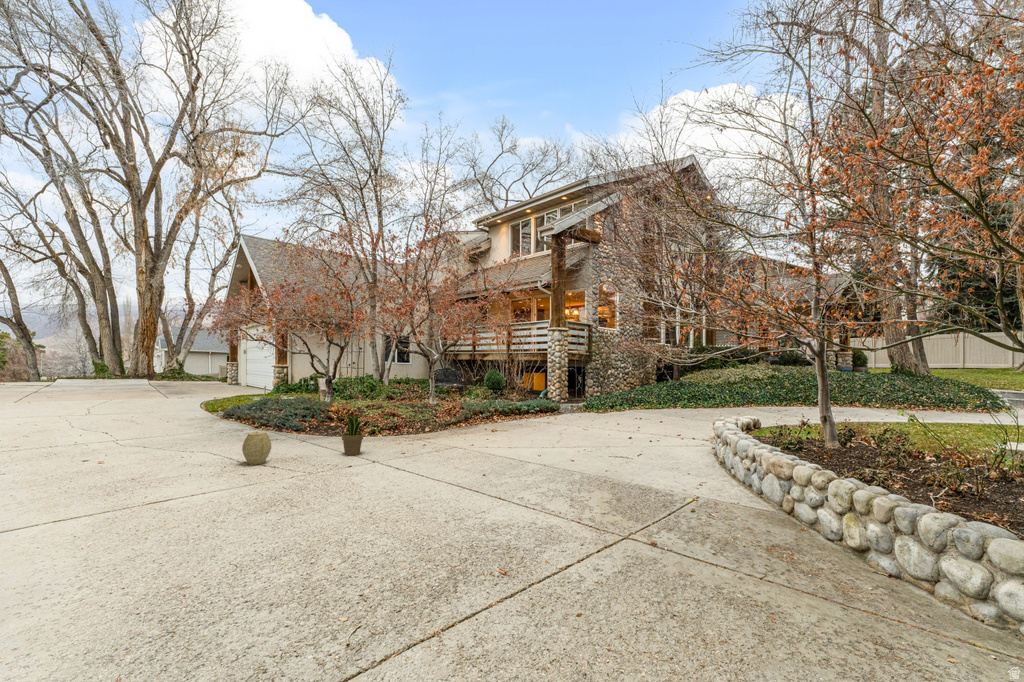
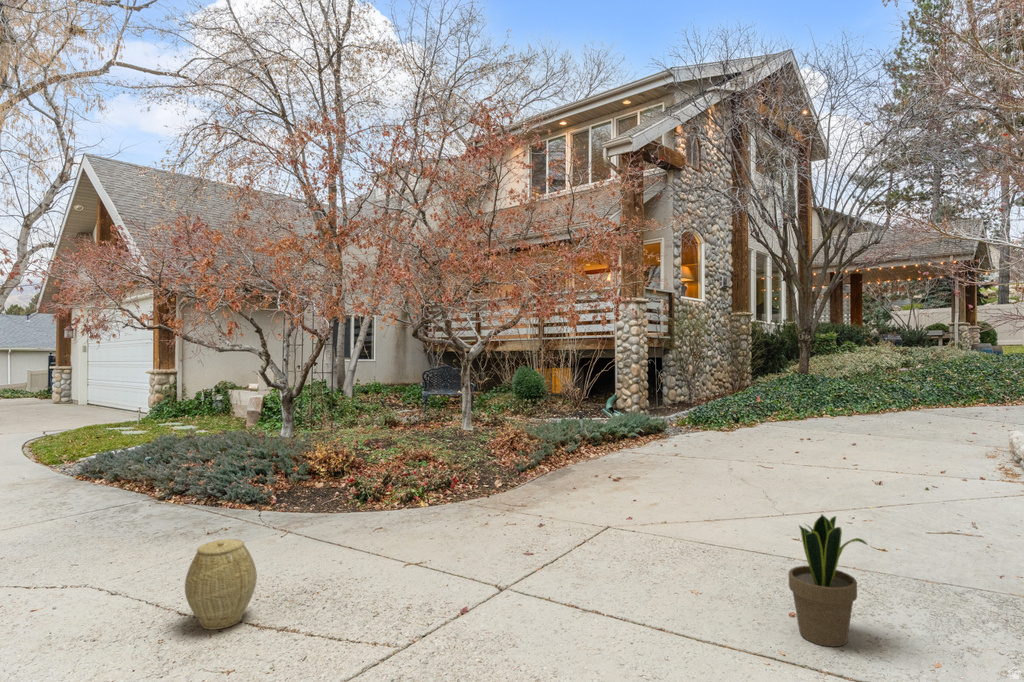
potted plant: present [341,414,364,456] -> present [789,514,867,646]

